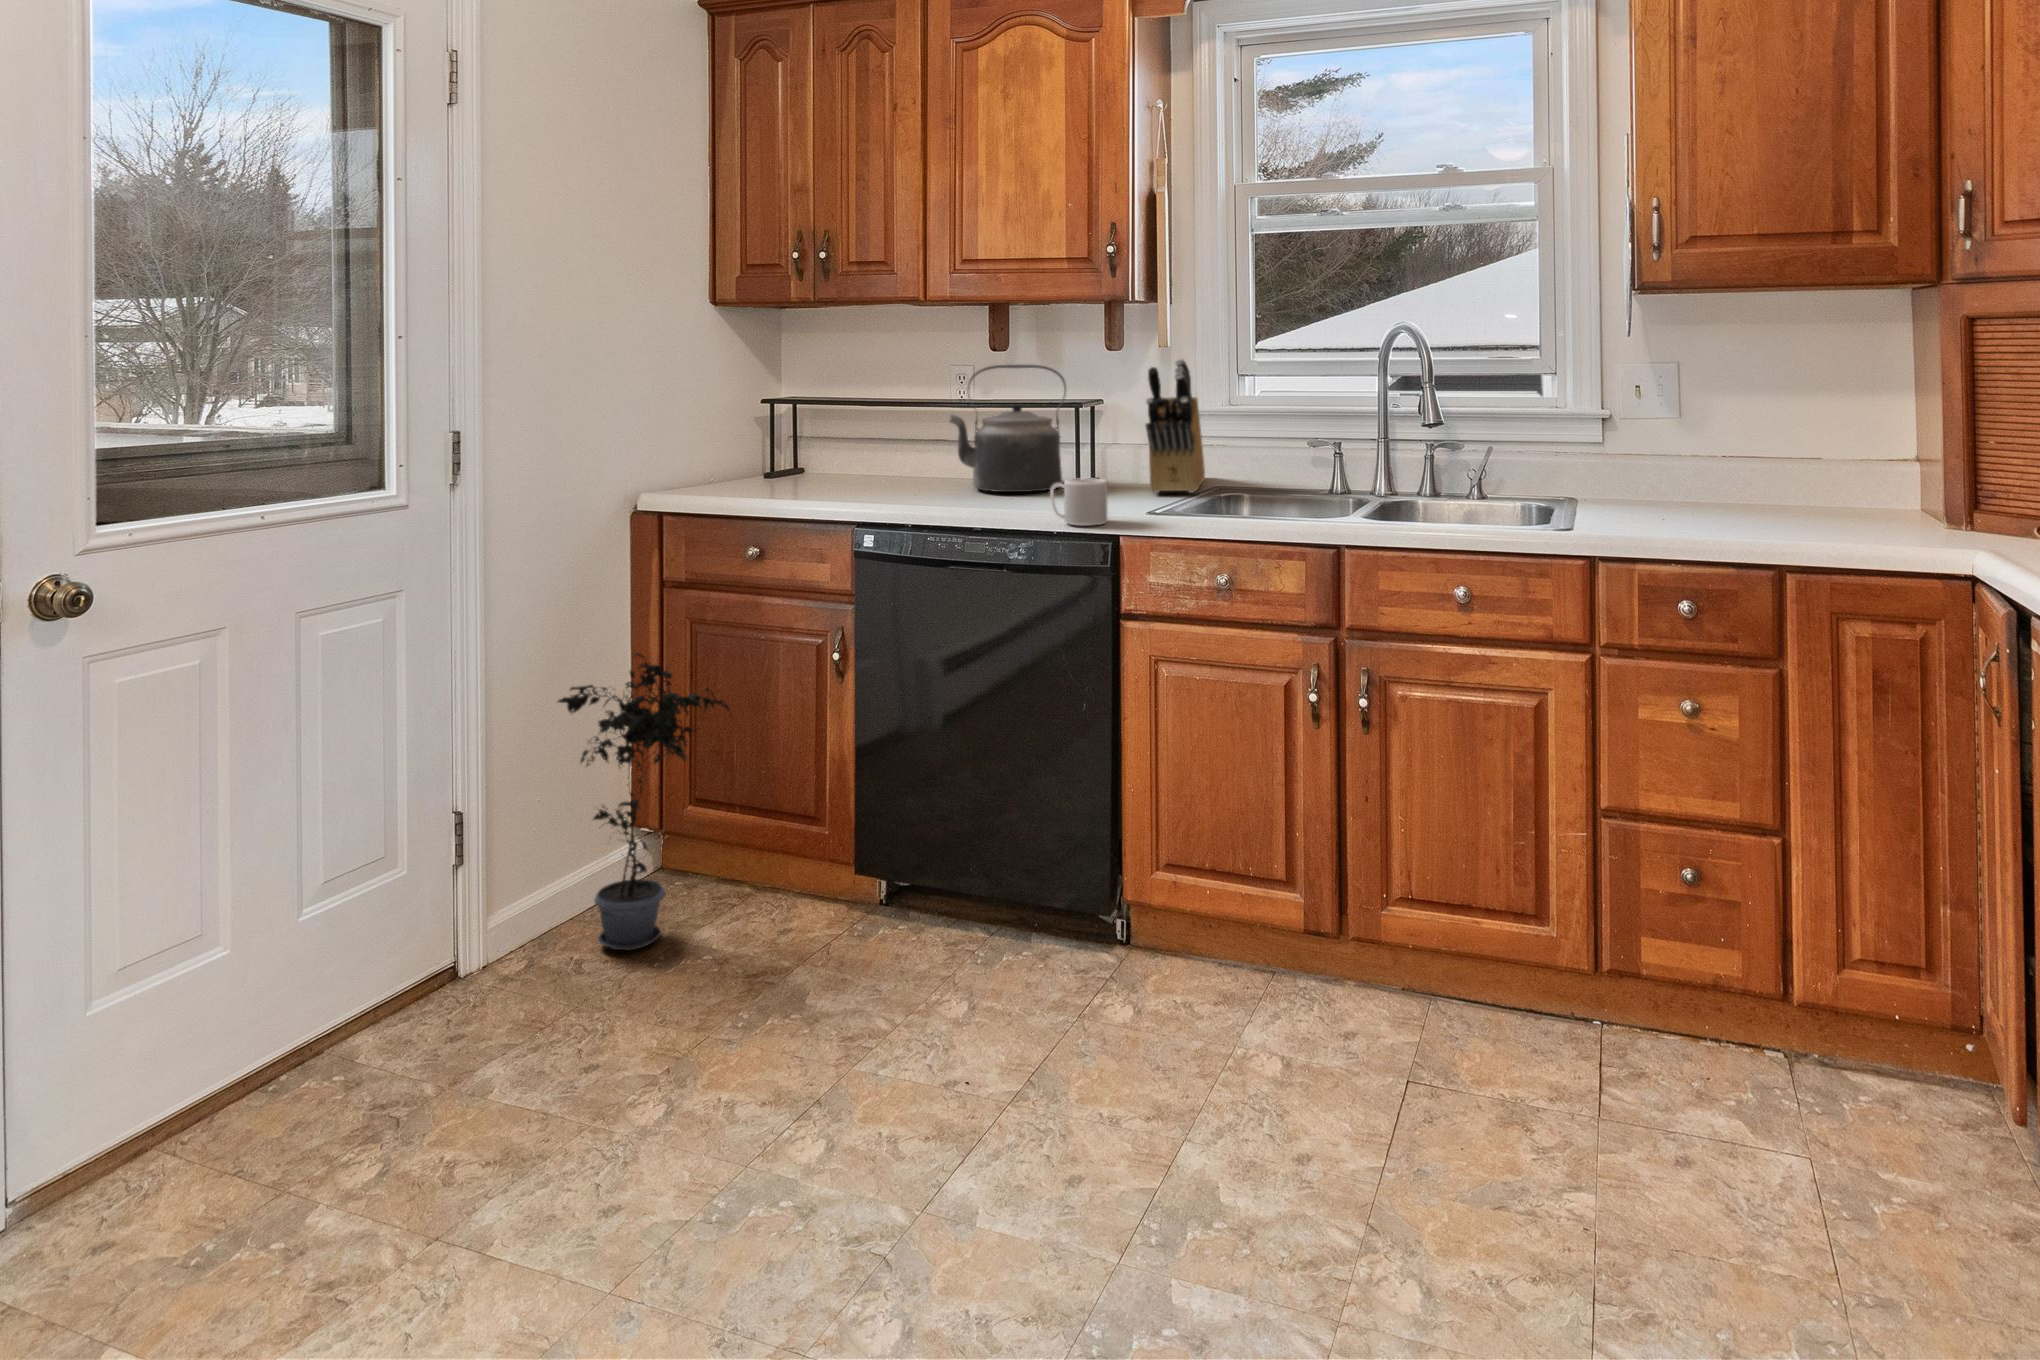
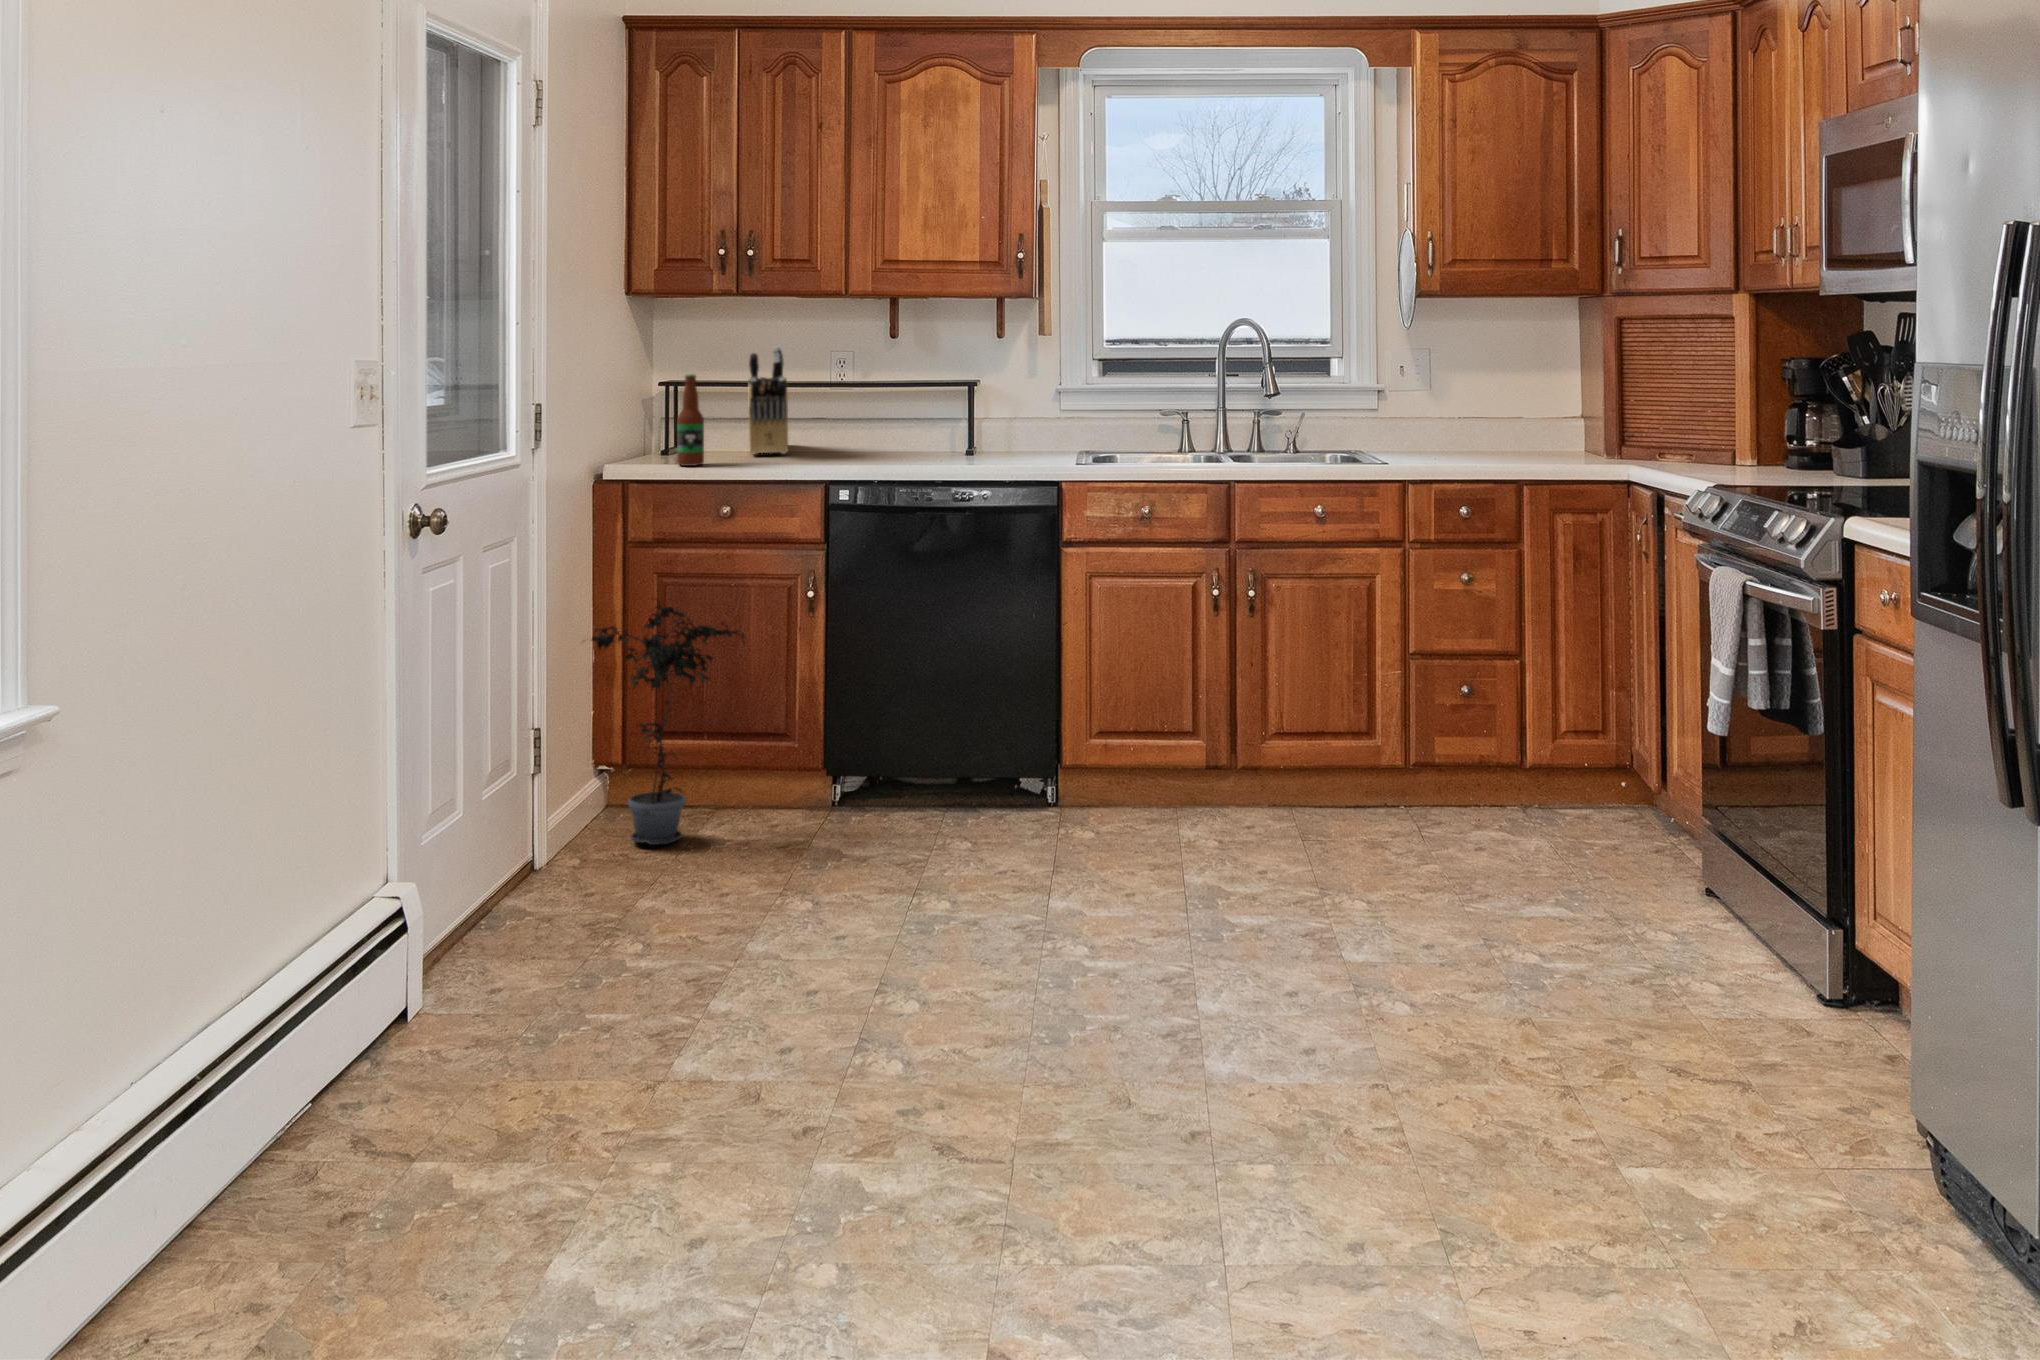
knife block: present [1146,359,1205,493] -> present [749,346,788,454]
kettle: present [950,365,1066,492] -> none [873,351,969,457]
bottle: none [734,392,764,494] -> present [677,374,704,466]
mug: present [1050,478,1108,526] -> none [1007,439,1052,474]

